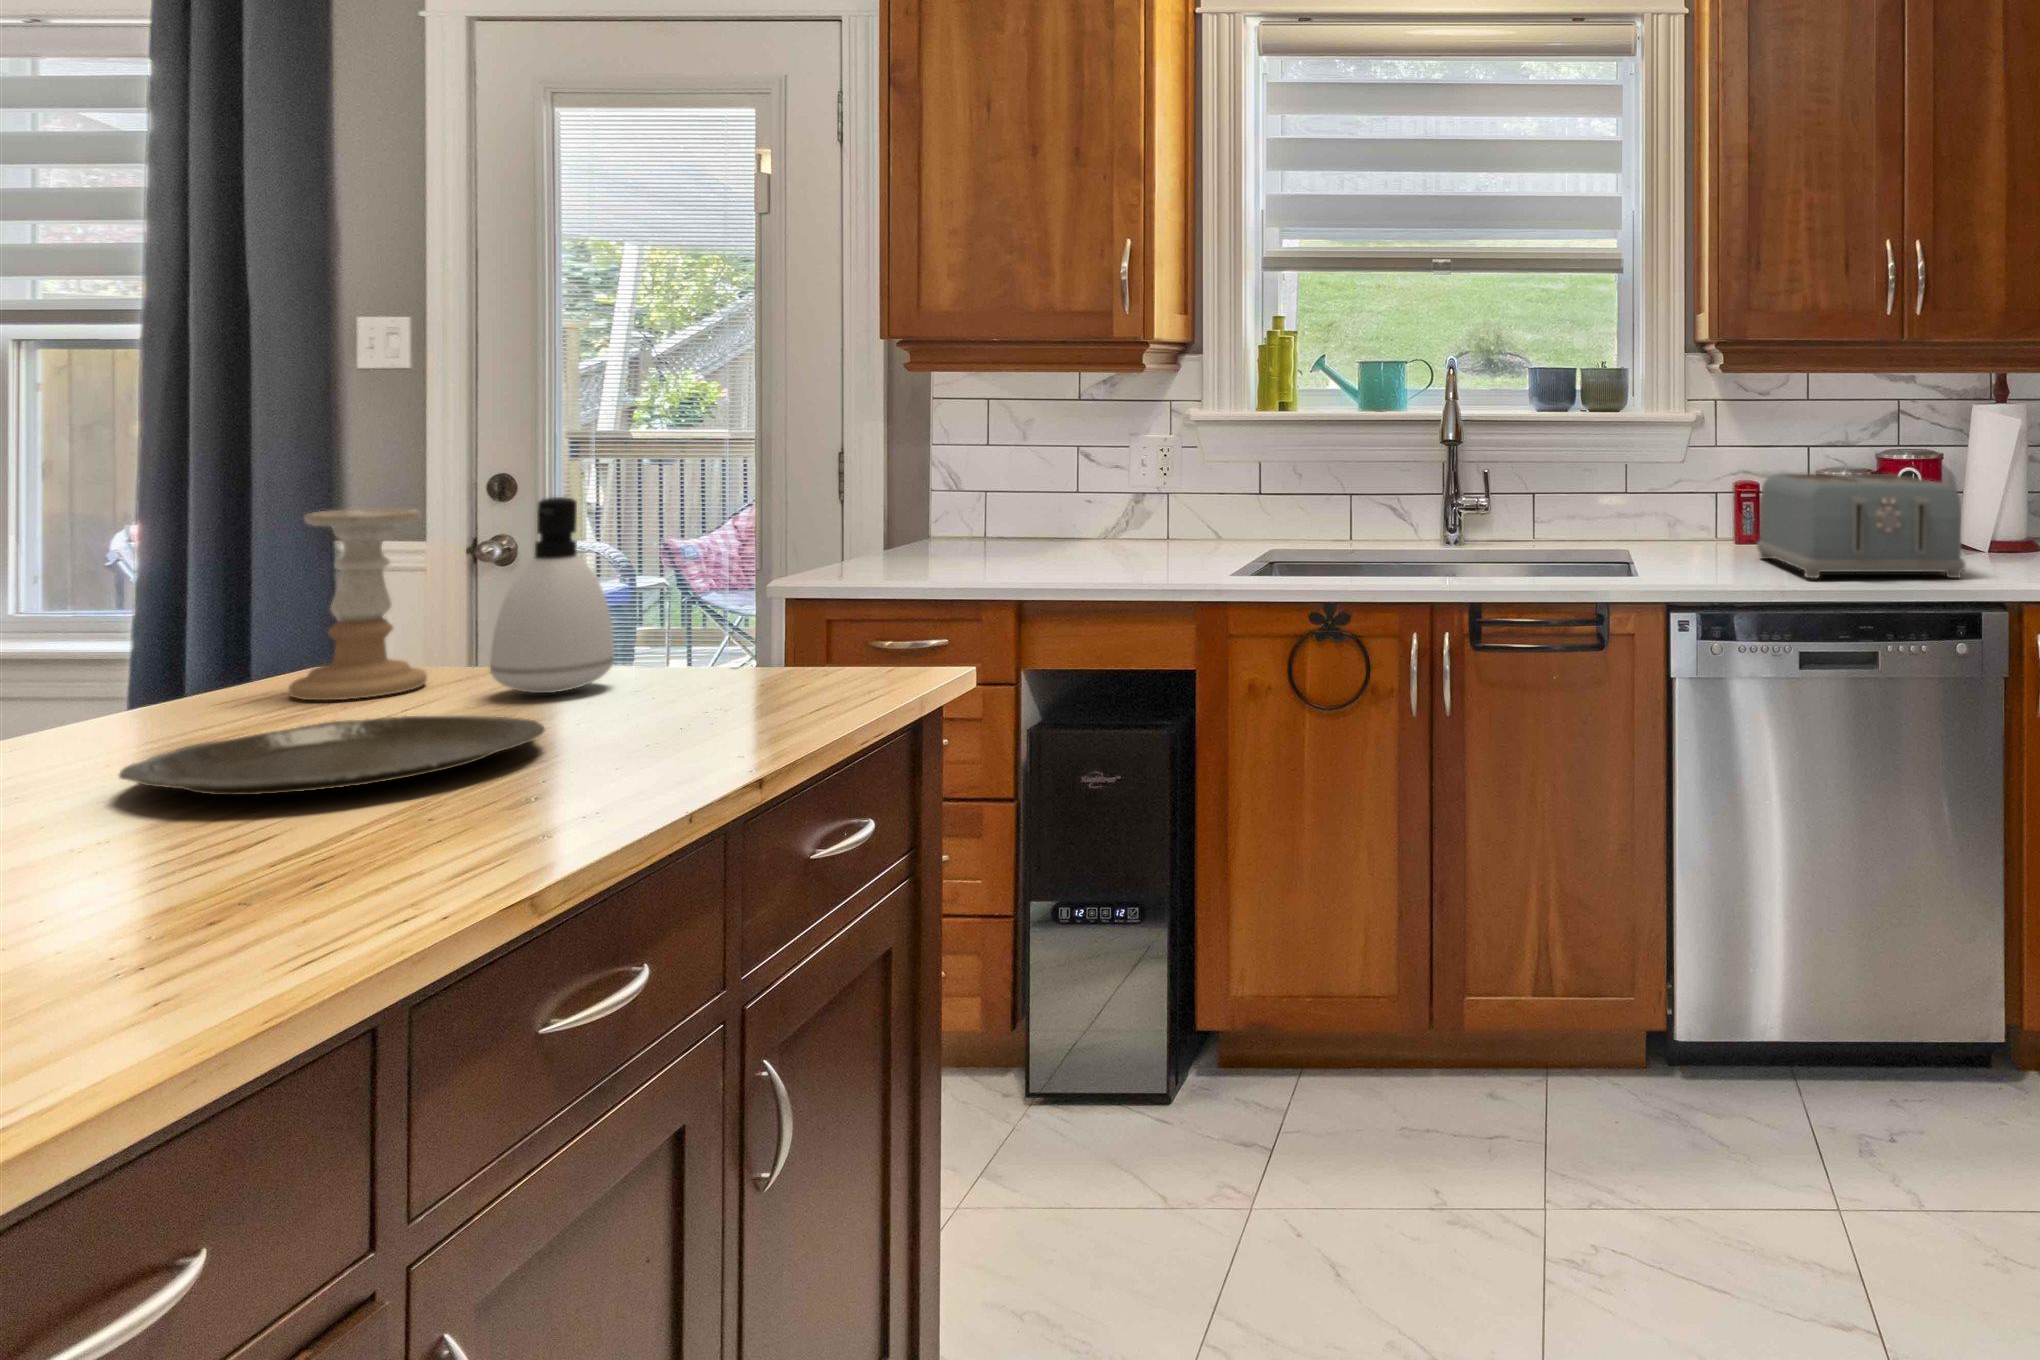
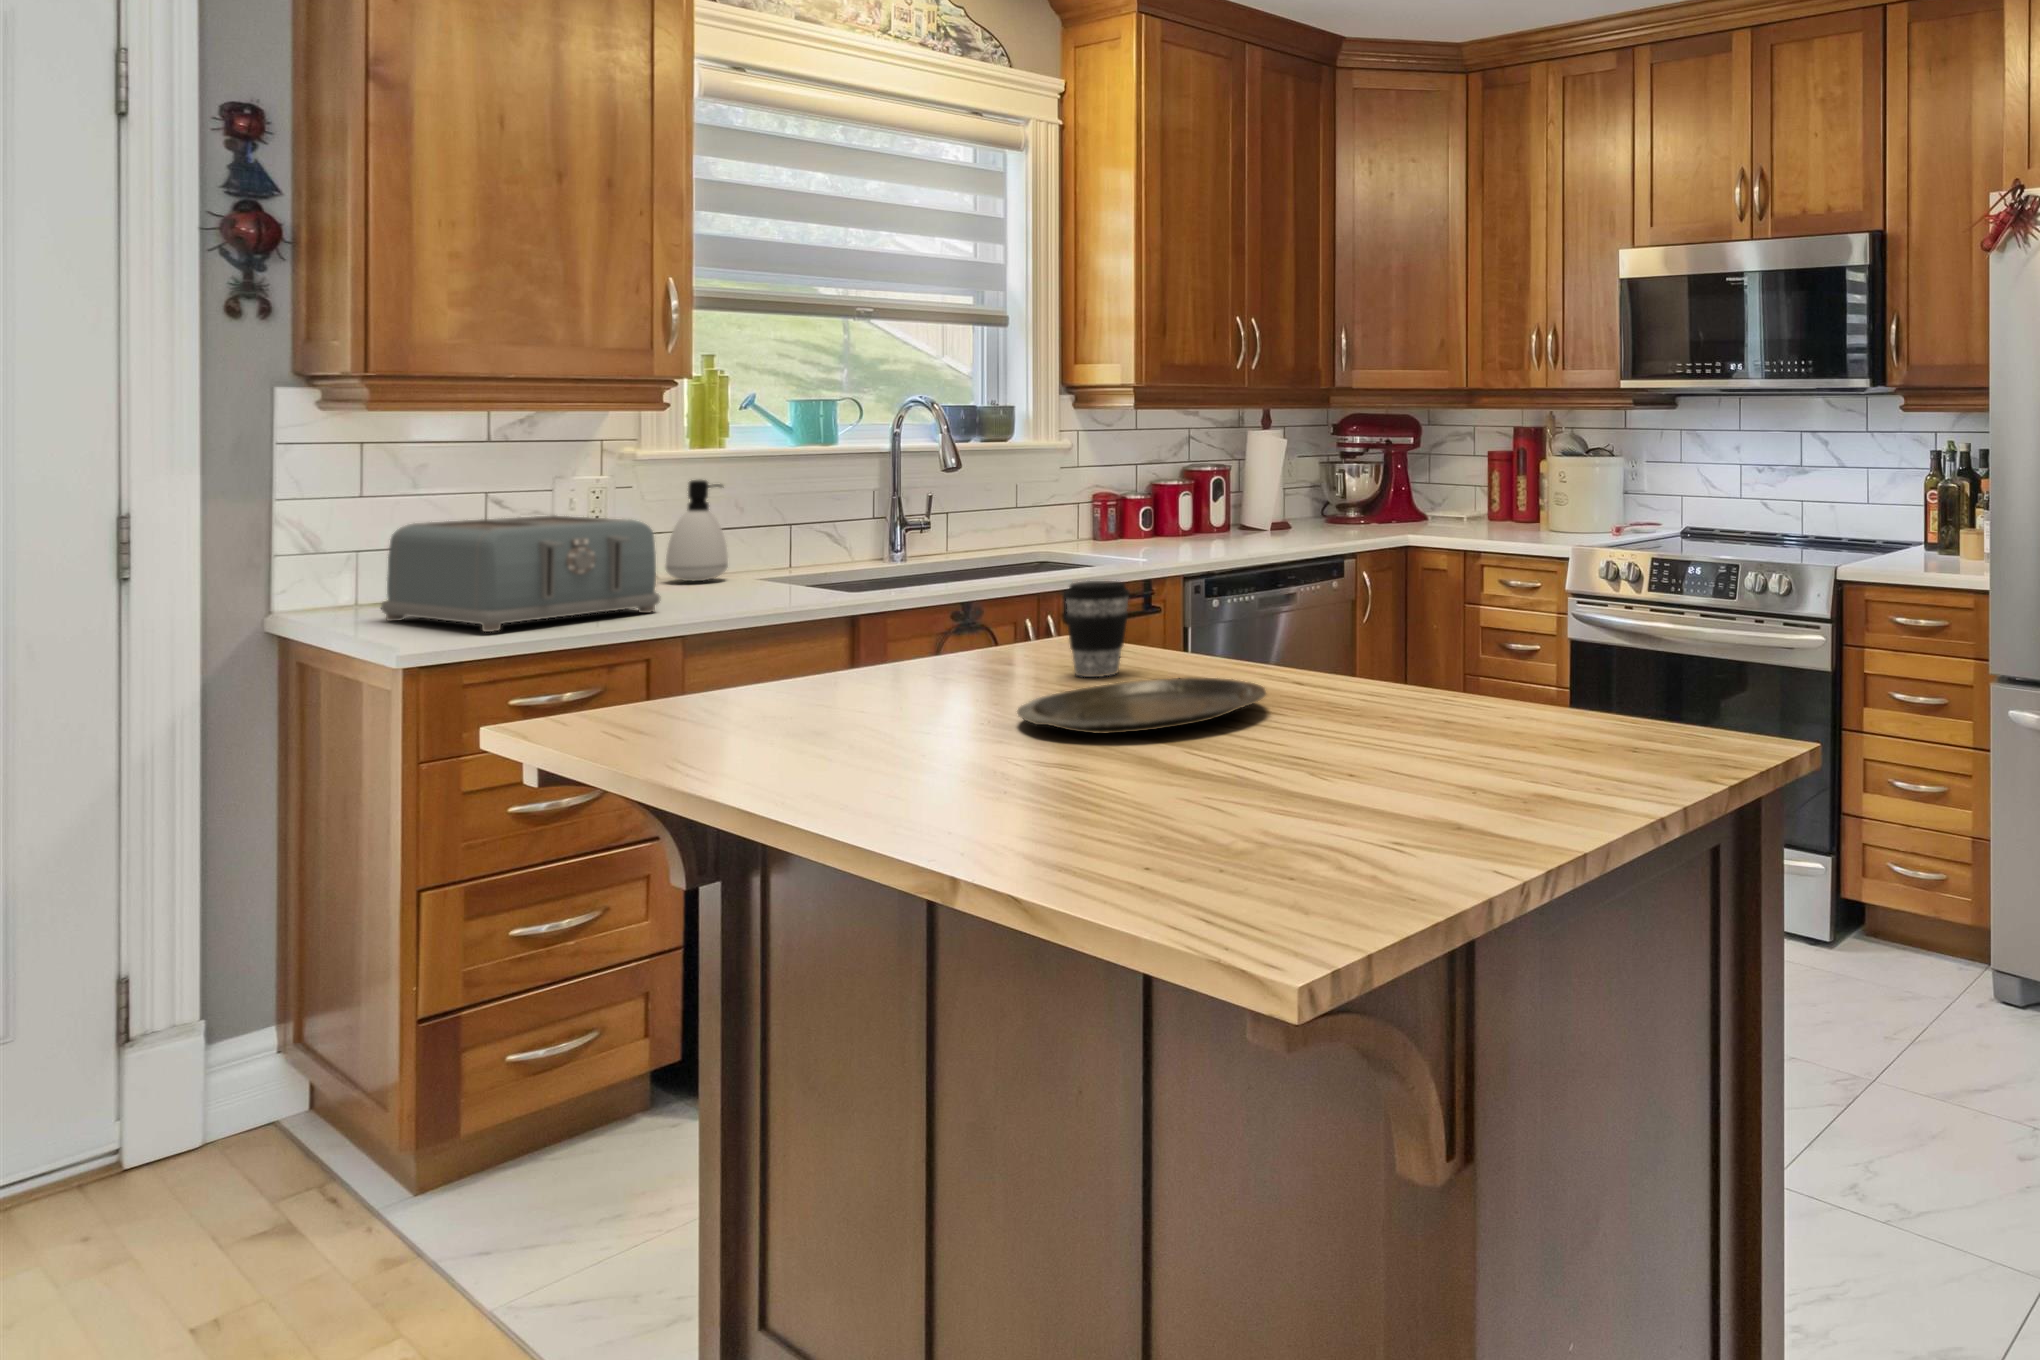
toaster: present [1757,473,1965,578] -> present [381,515,660,632]
soap dispenser: present [490,497,614,693] -> present [666,480,728,581]
candle holder: present [289,508,427,700] -> none [737,554,849,731]
coffee cup: none [663,580,759,709] -> present [1065,581,1130,677]

